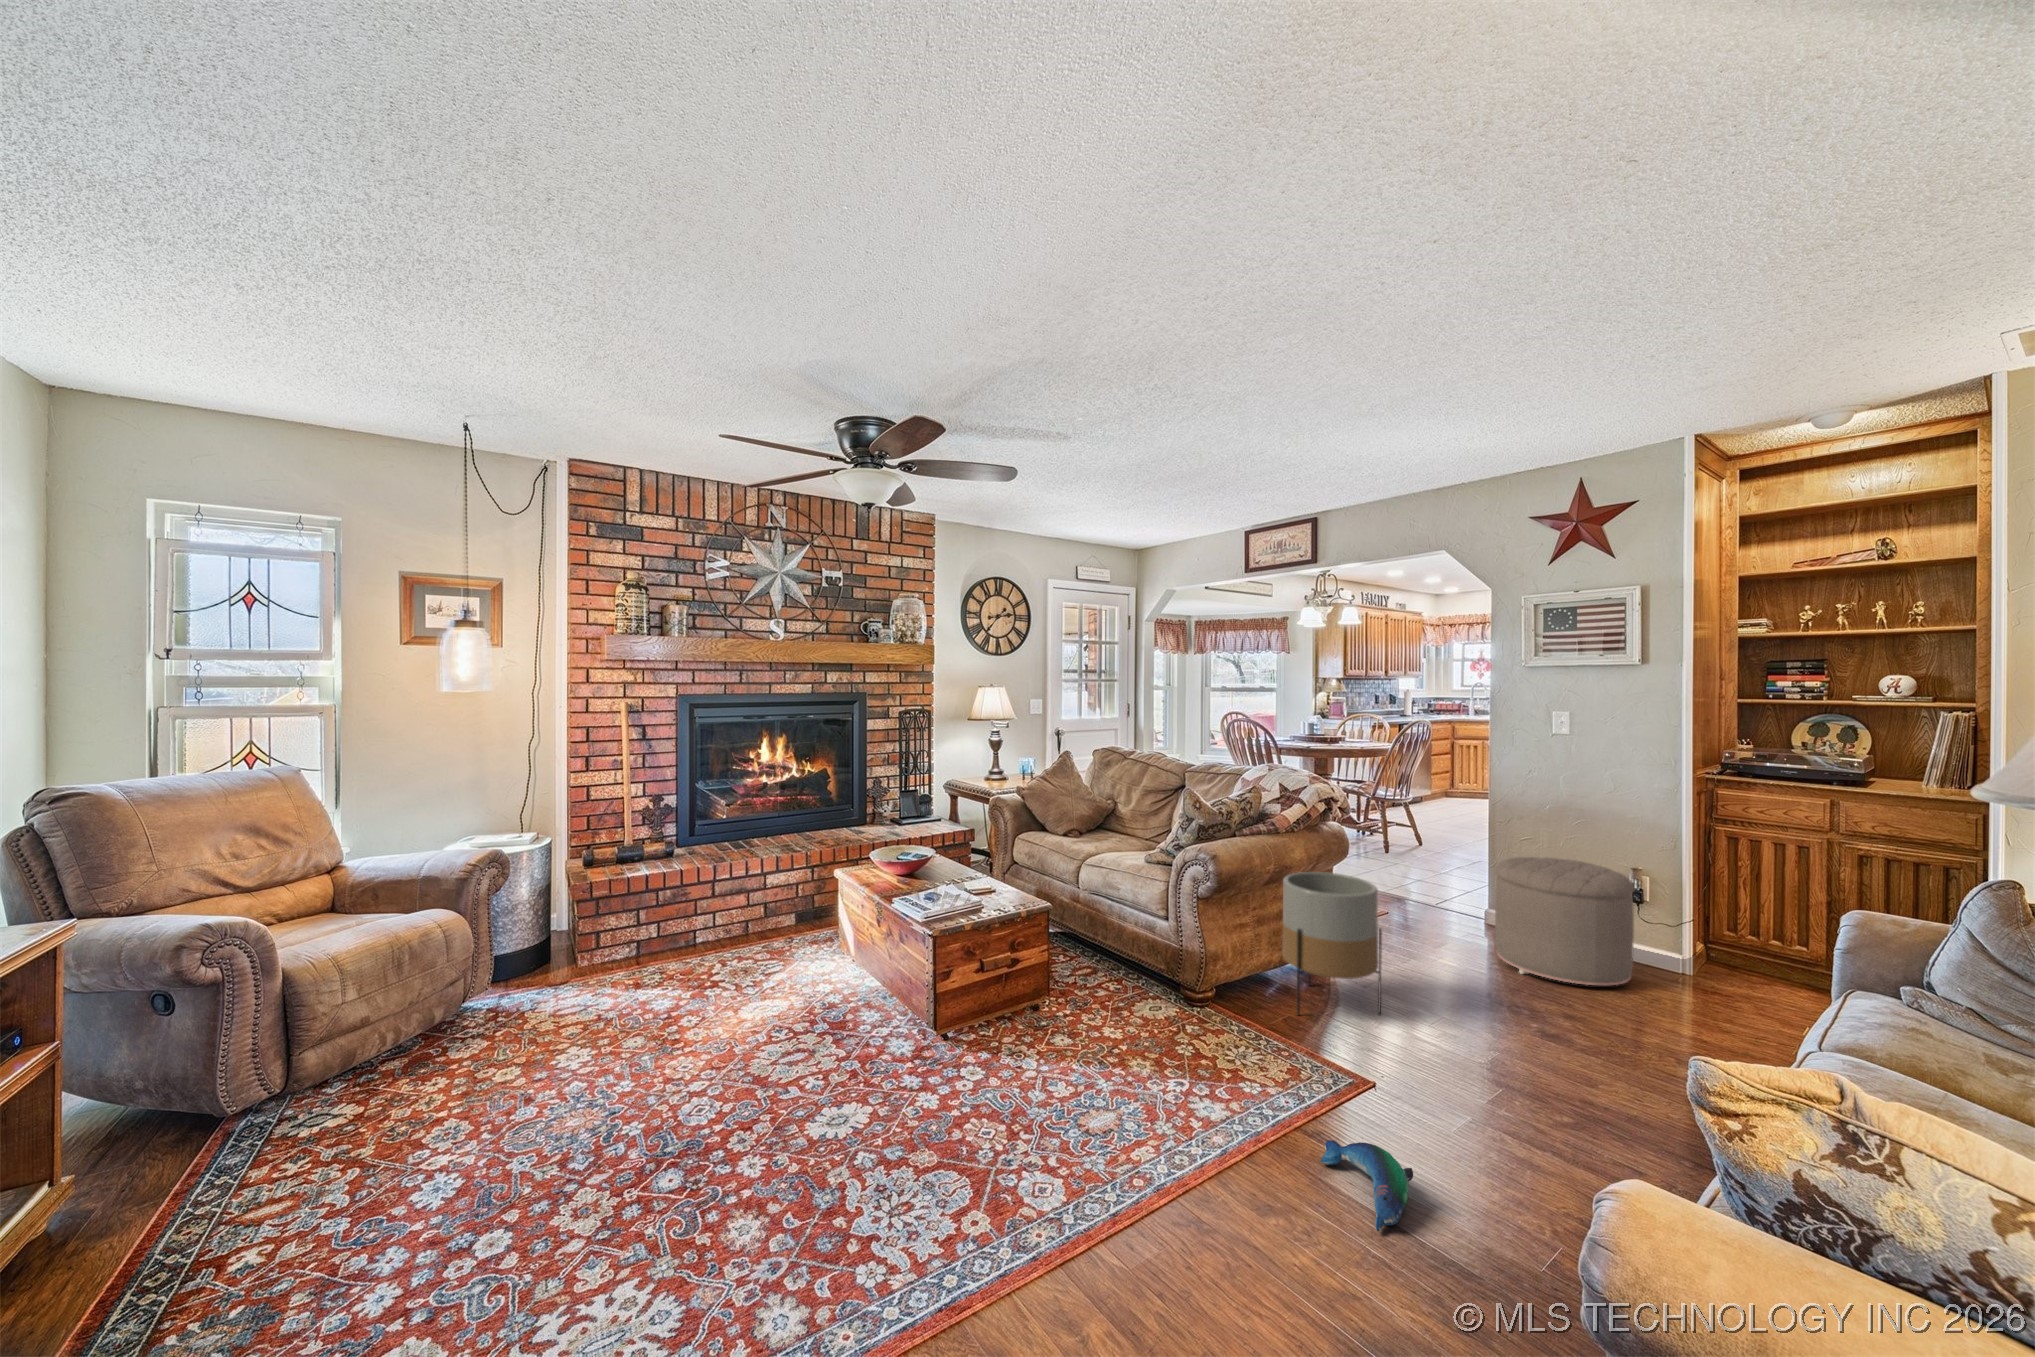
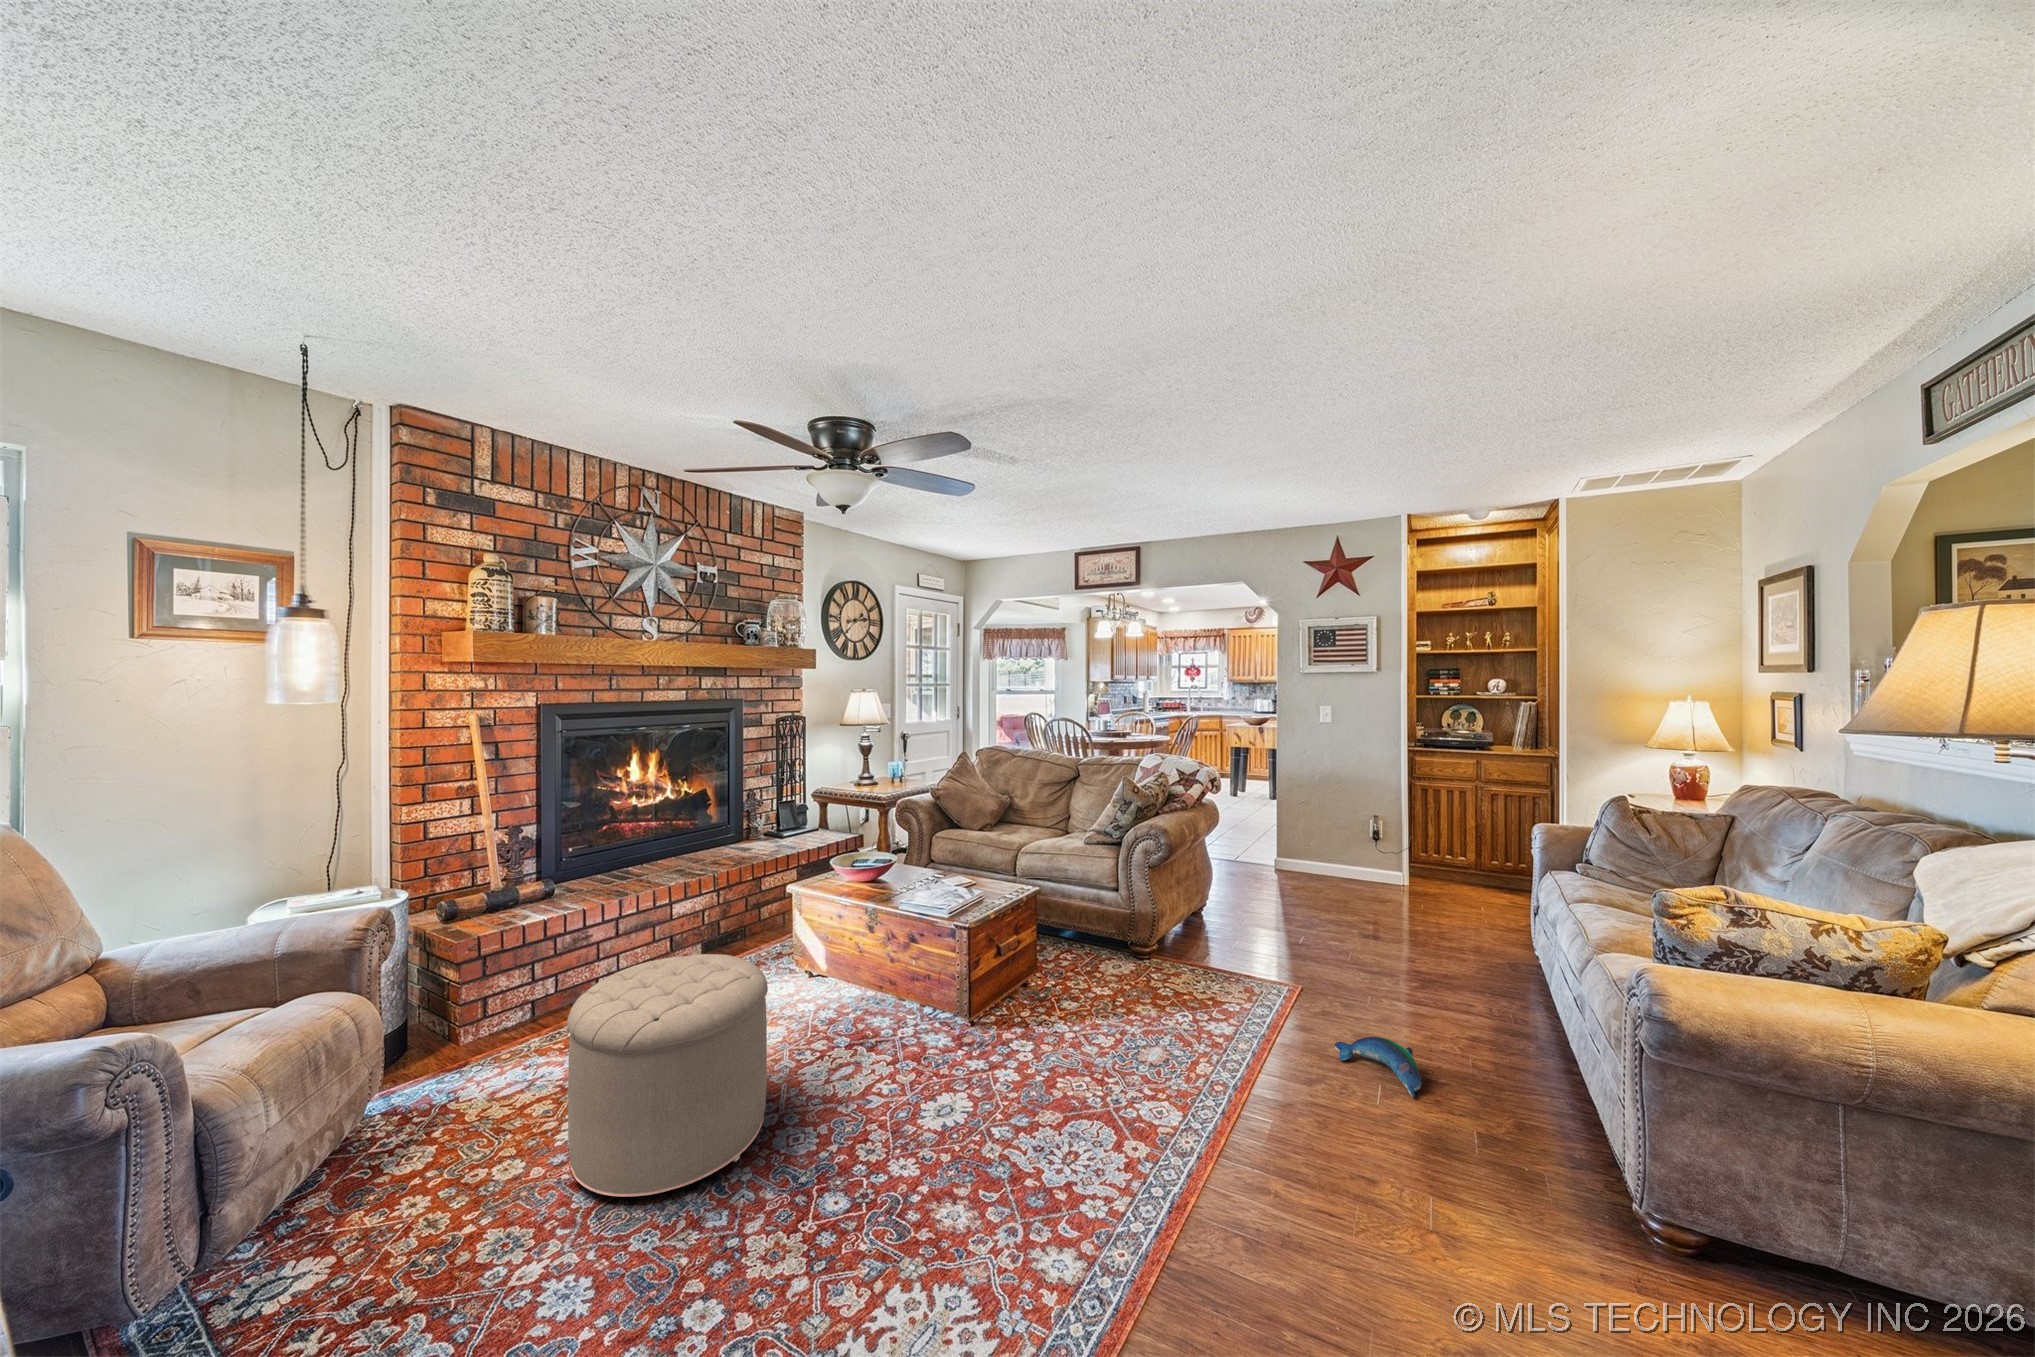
ottoman: present [1495,857,1634,985] -> present [567,954,768,1197]
planter: present [1282,872,1382,1015] -> none [1199,838,1274,955]

